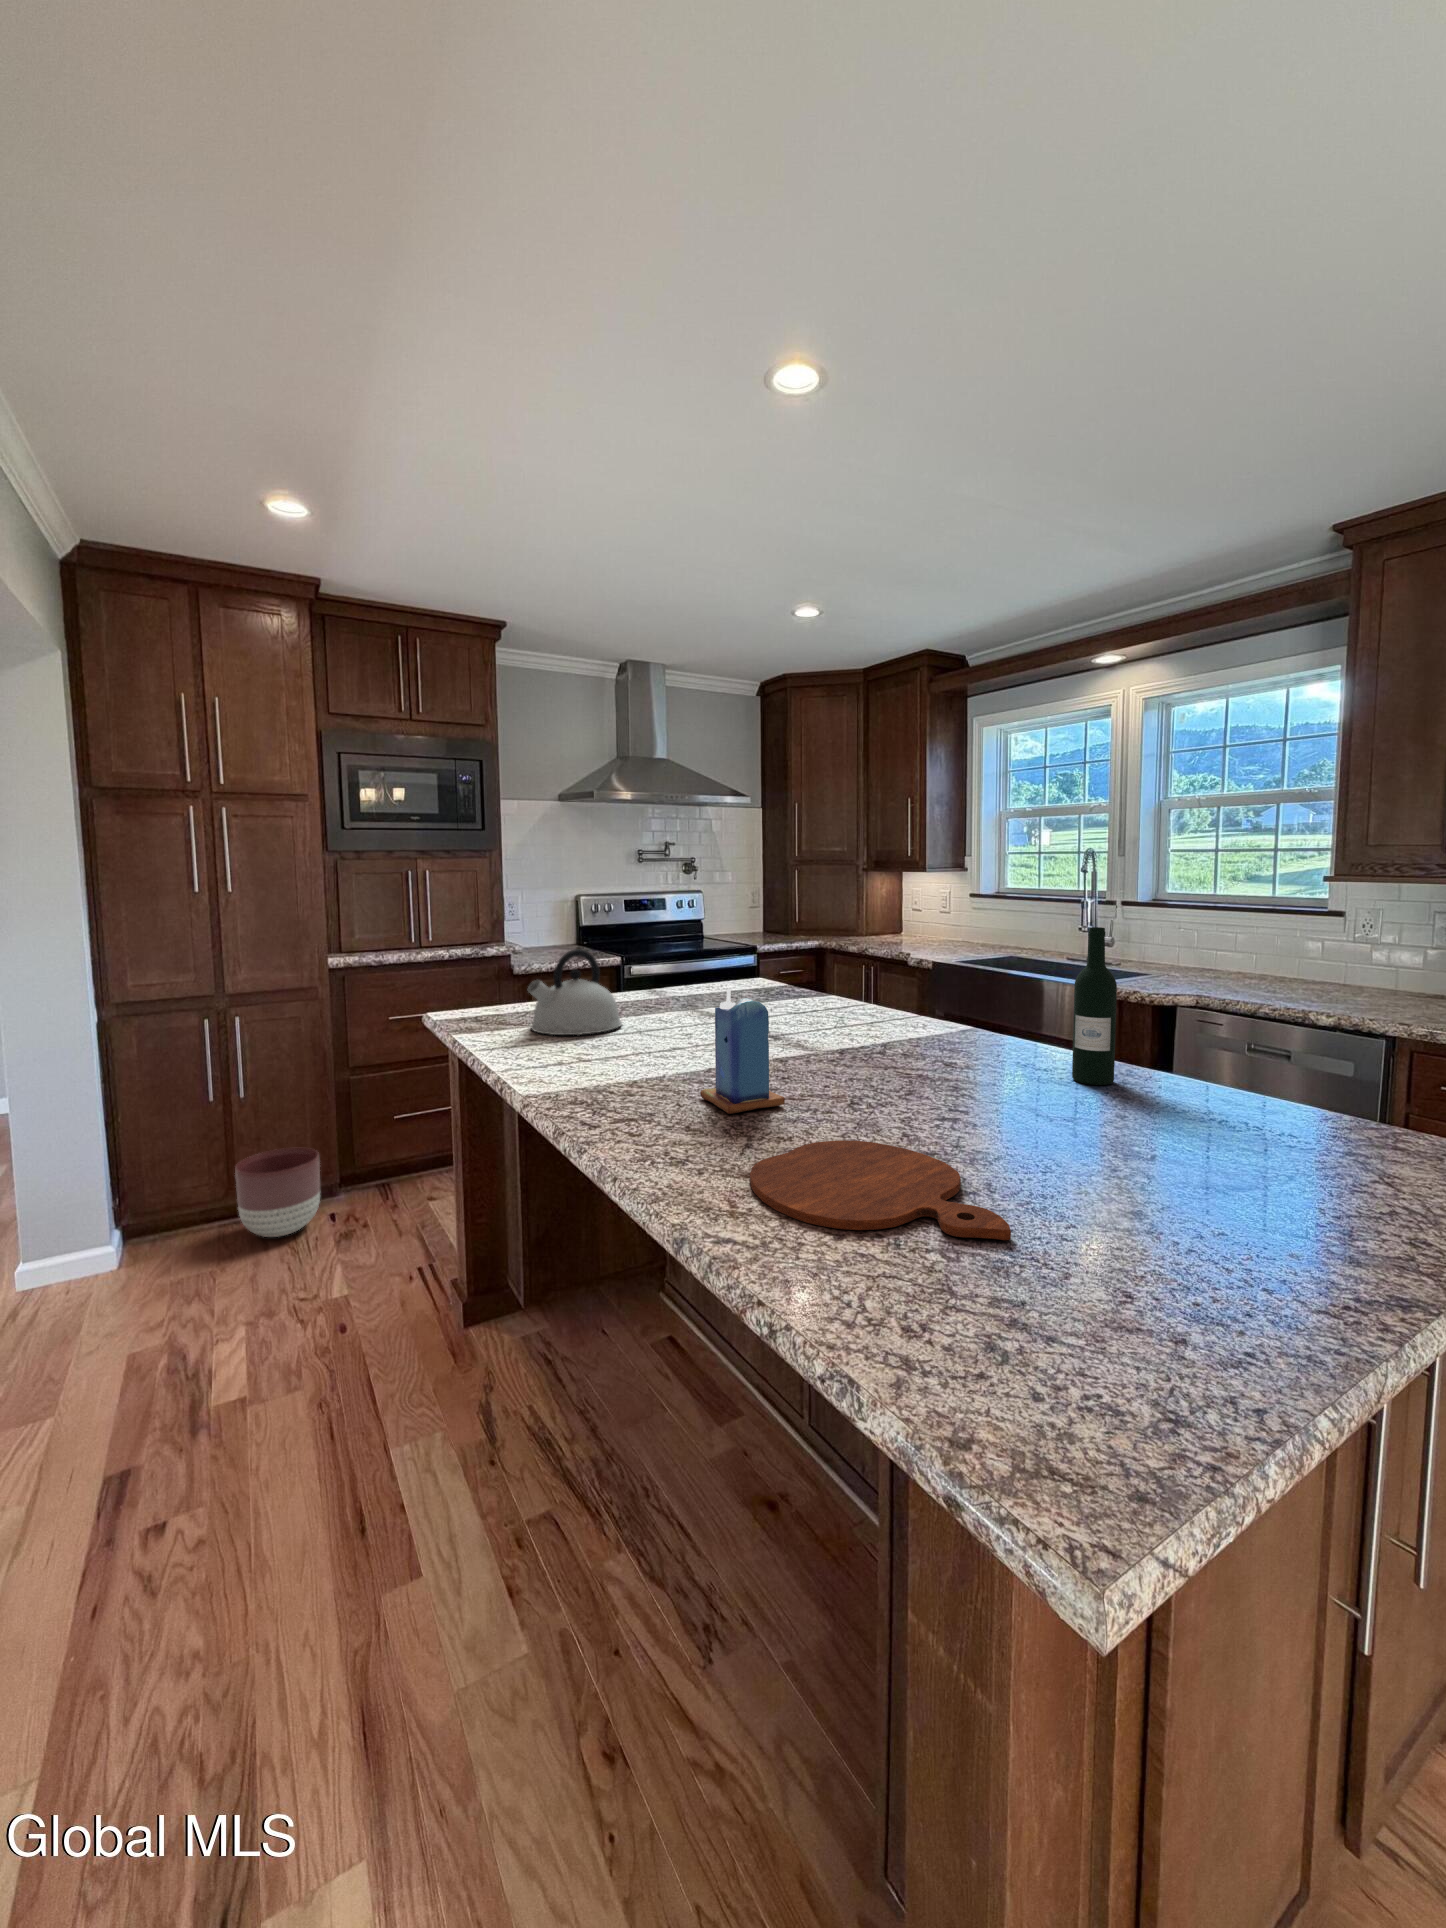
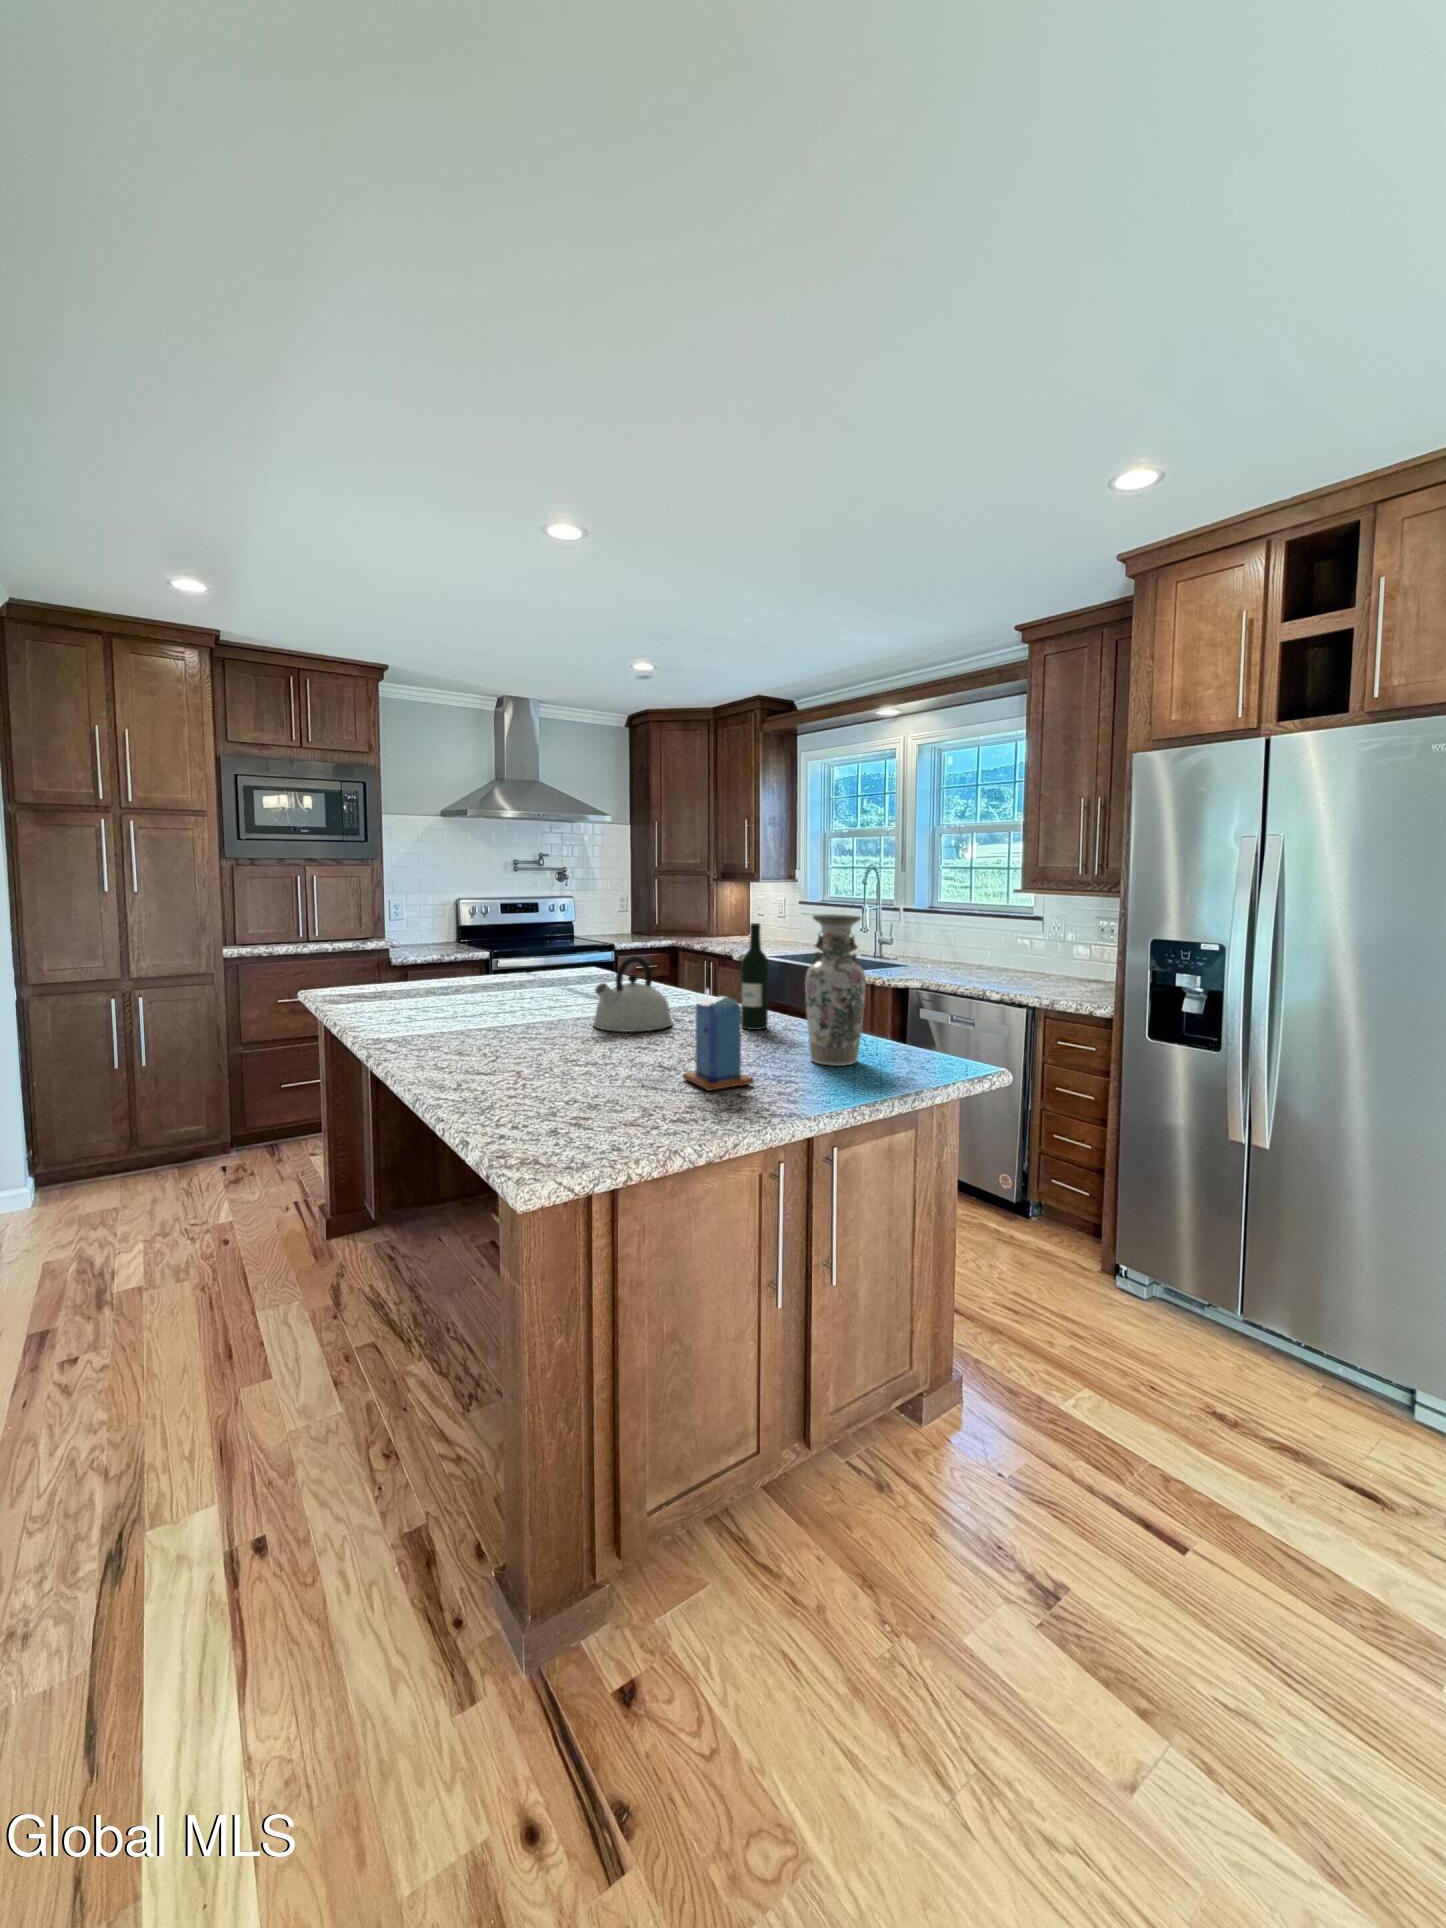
vase: none [1267,916,1389,1169] -> present [805,914,866,1066]
kettle: present [528,949,622,1035] -> present [593,956,672,1032]
candle: present [700,989,785,1114] -> present [683,989,754,1091]
cutting board: present [750,1140,1011,1240] -> none [465,1053,596,1091]
planter: present [235,1148,320,1237] -> none [137,1111,212,1184]

